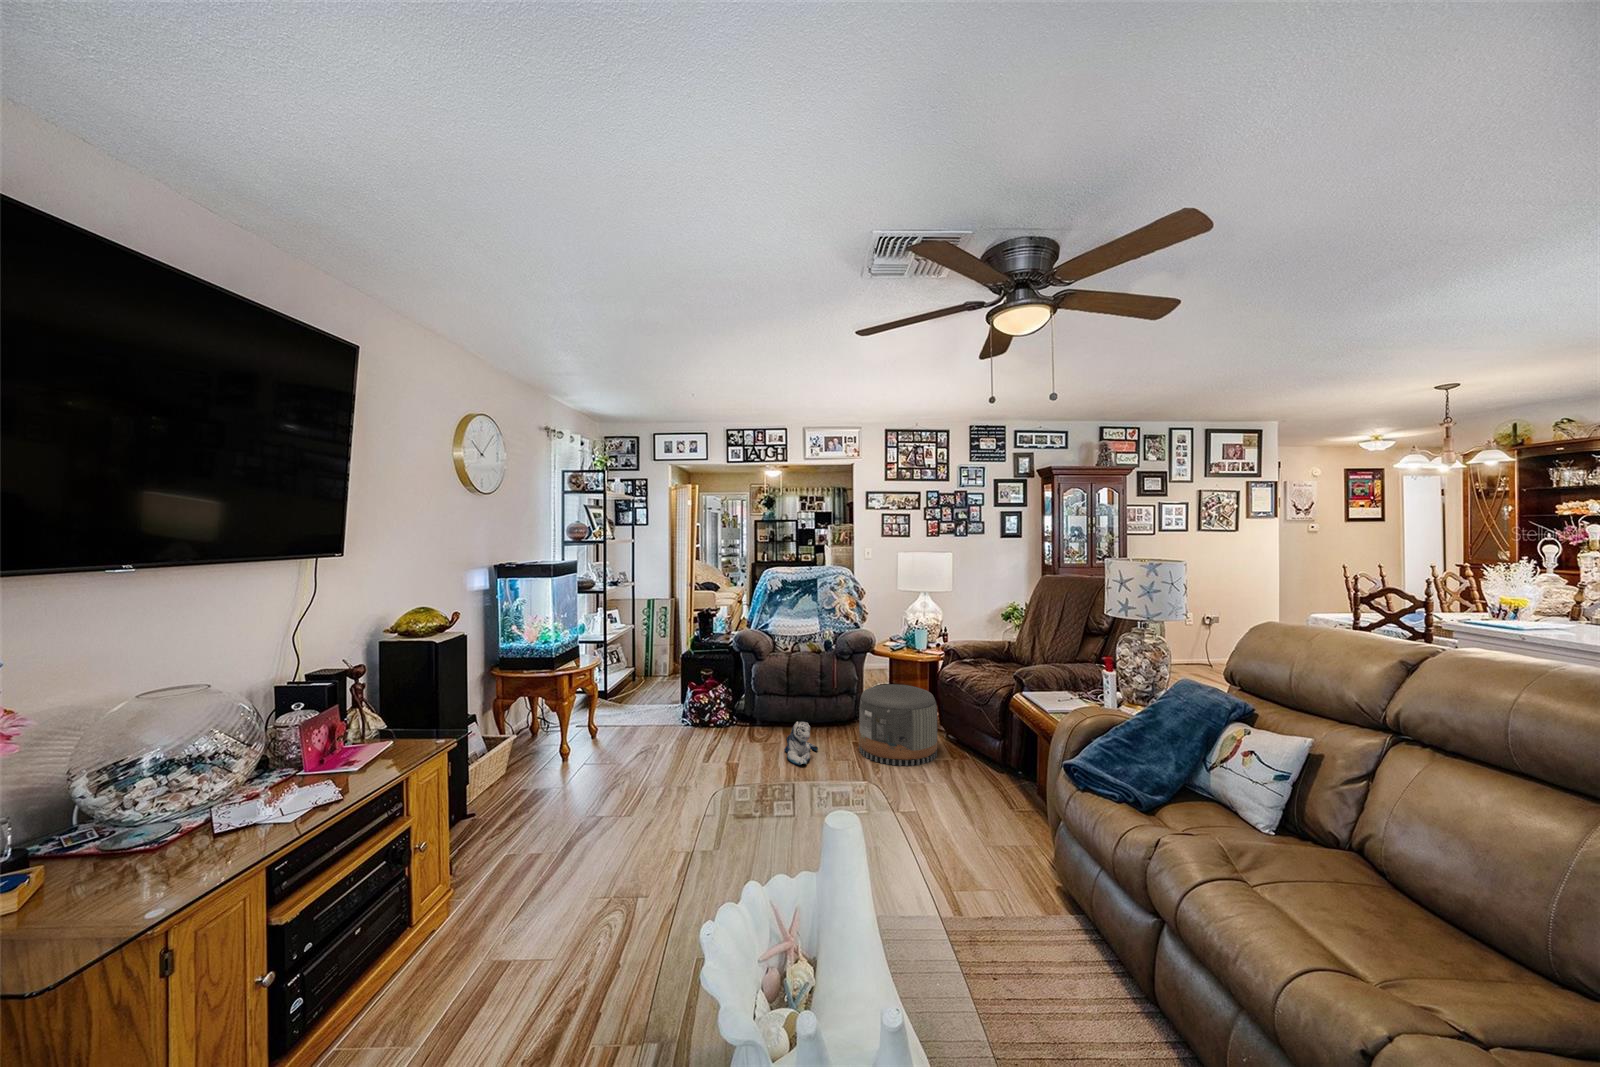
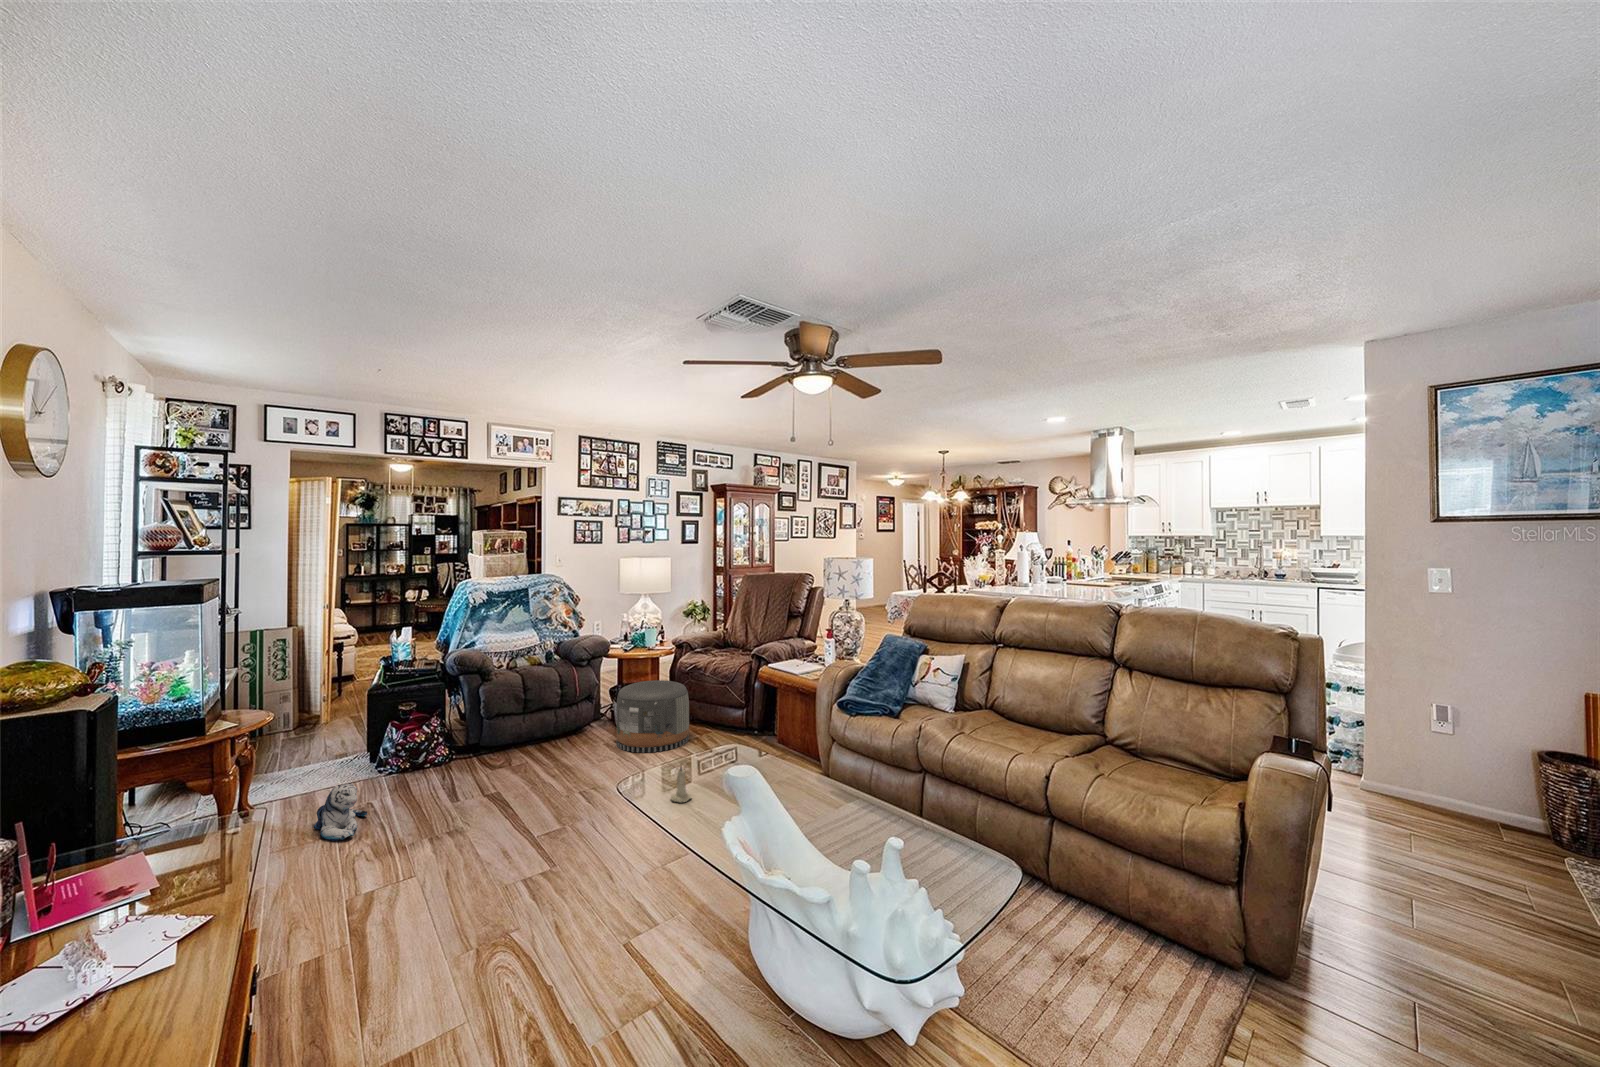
plush toy: present [784,721,818,765] -> present [313,783,367,841]
candle: none [746,793,770,842] -> present [671,765,691,802]

